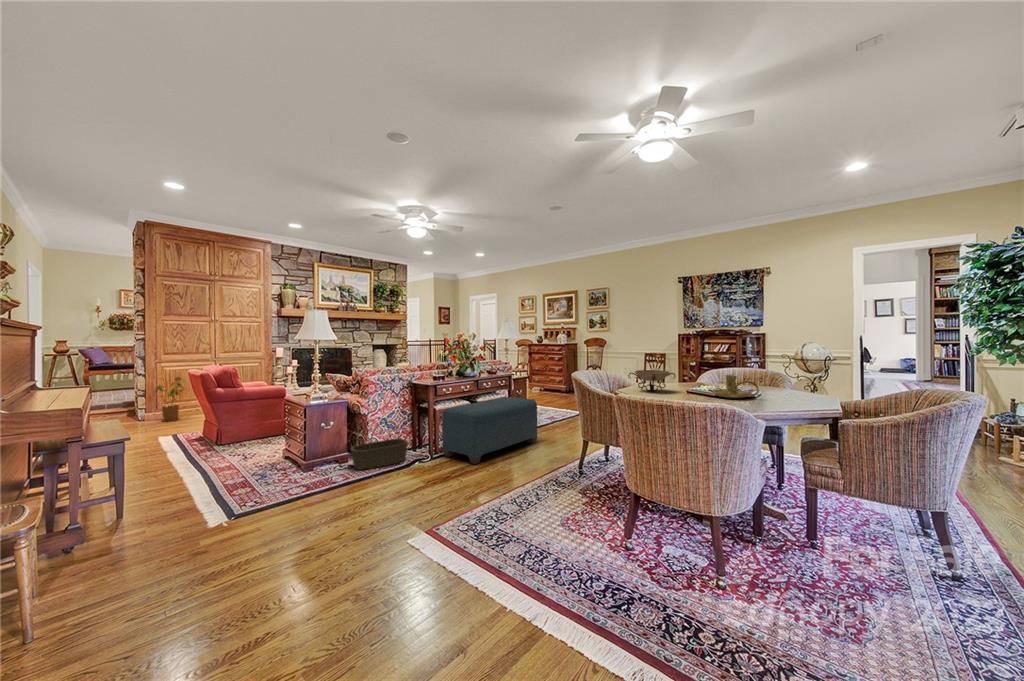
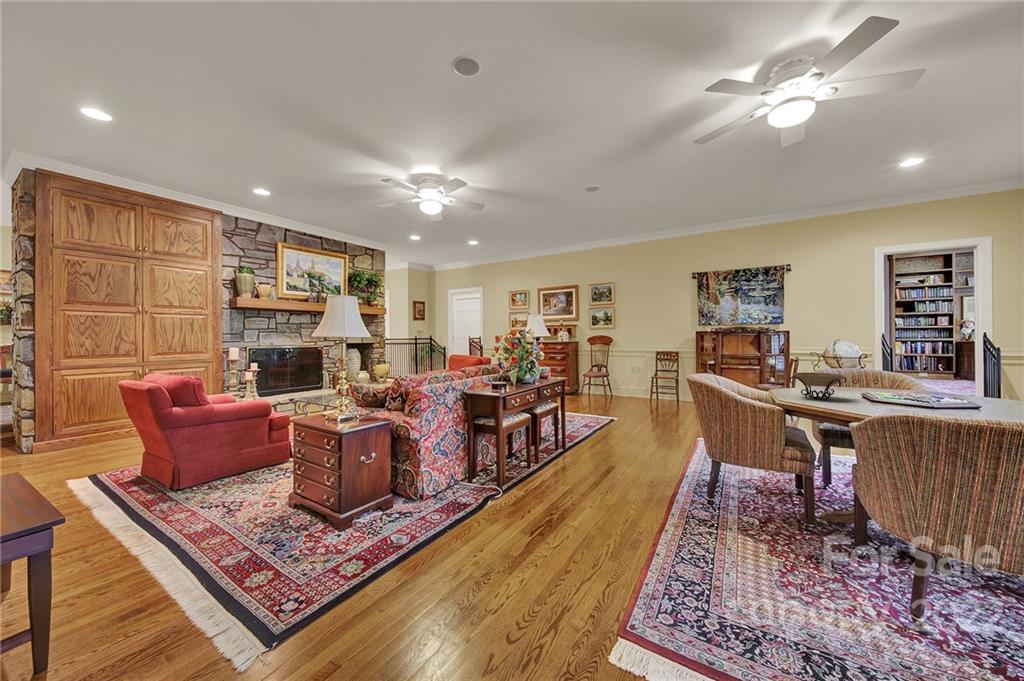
candle holder: present [713,375,759,398] -> none [912,378,987,407]
house plant: present [155,377,184,421] -> none [50,389,102,452]
bench: present [442,397,537,464] -> none [516,405,609,498]
basket: present [351,418,408,470] -> none [405,442,476,520]

